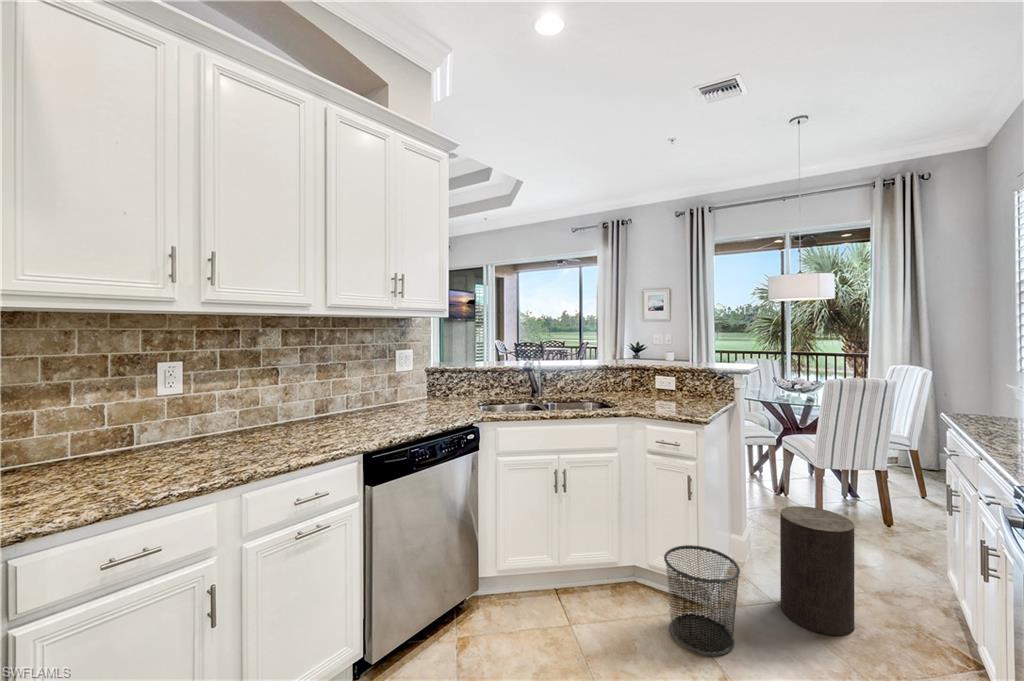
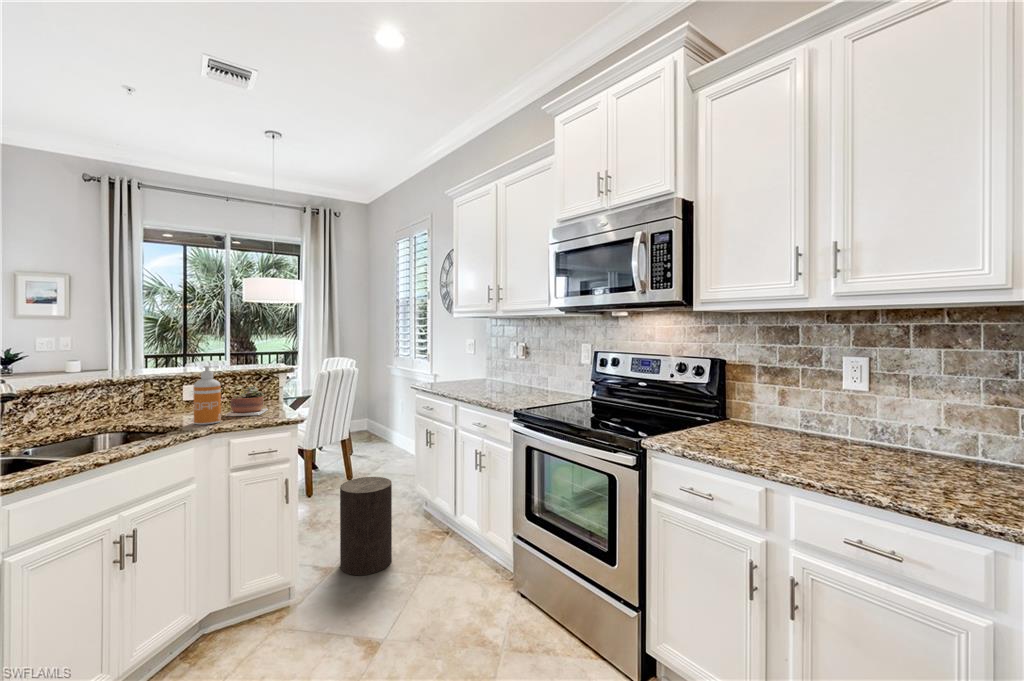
soap dispenser: none [630,360,650,408] -> present [193,366,221,425]
succulent plant: none [662,381,703,408] -> present [225,386,268,416]
waste bin: present [664,545,740,655] -> none [273,543,347,648]

